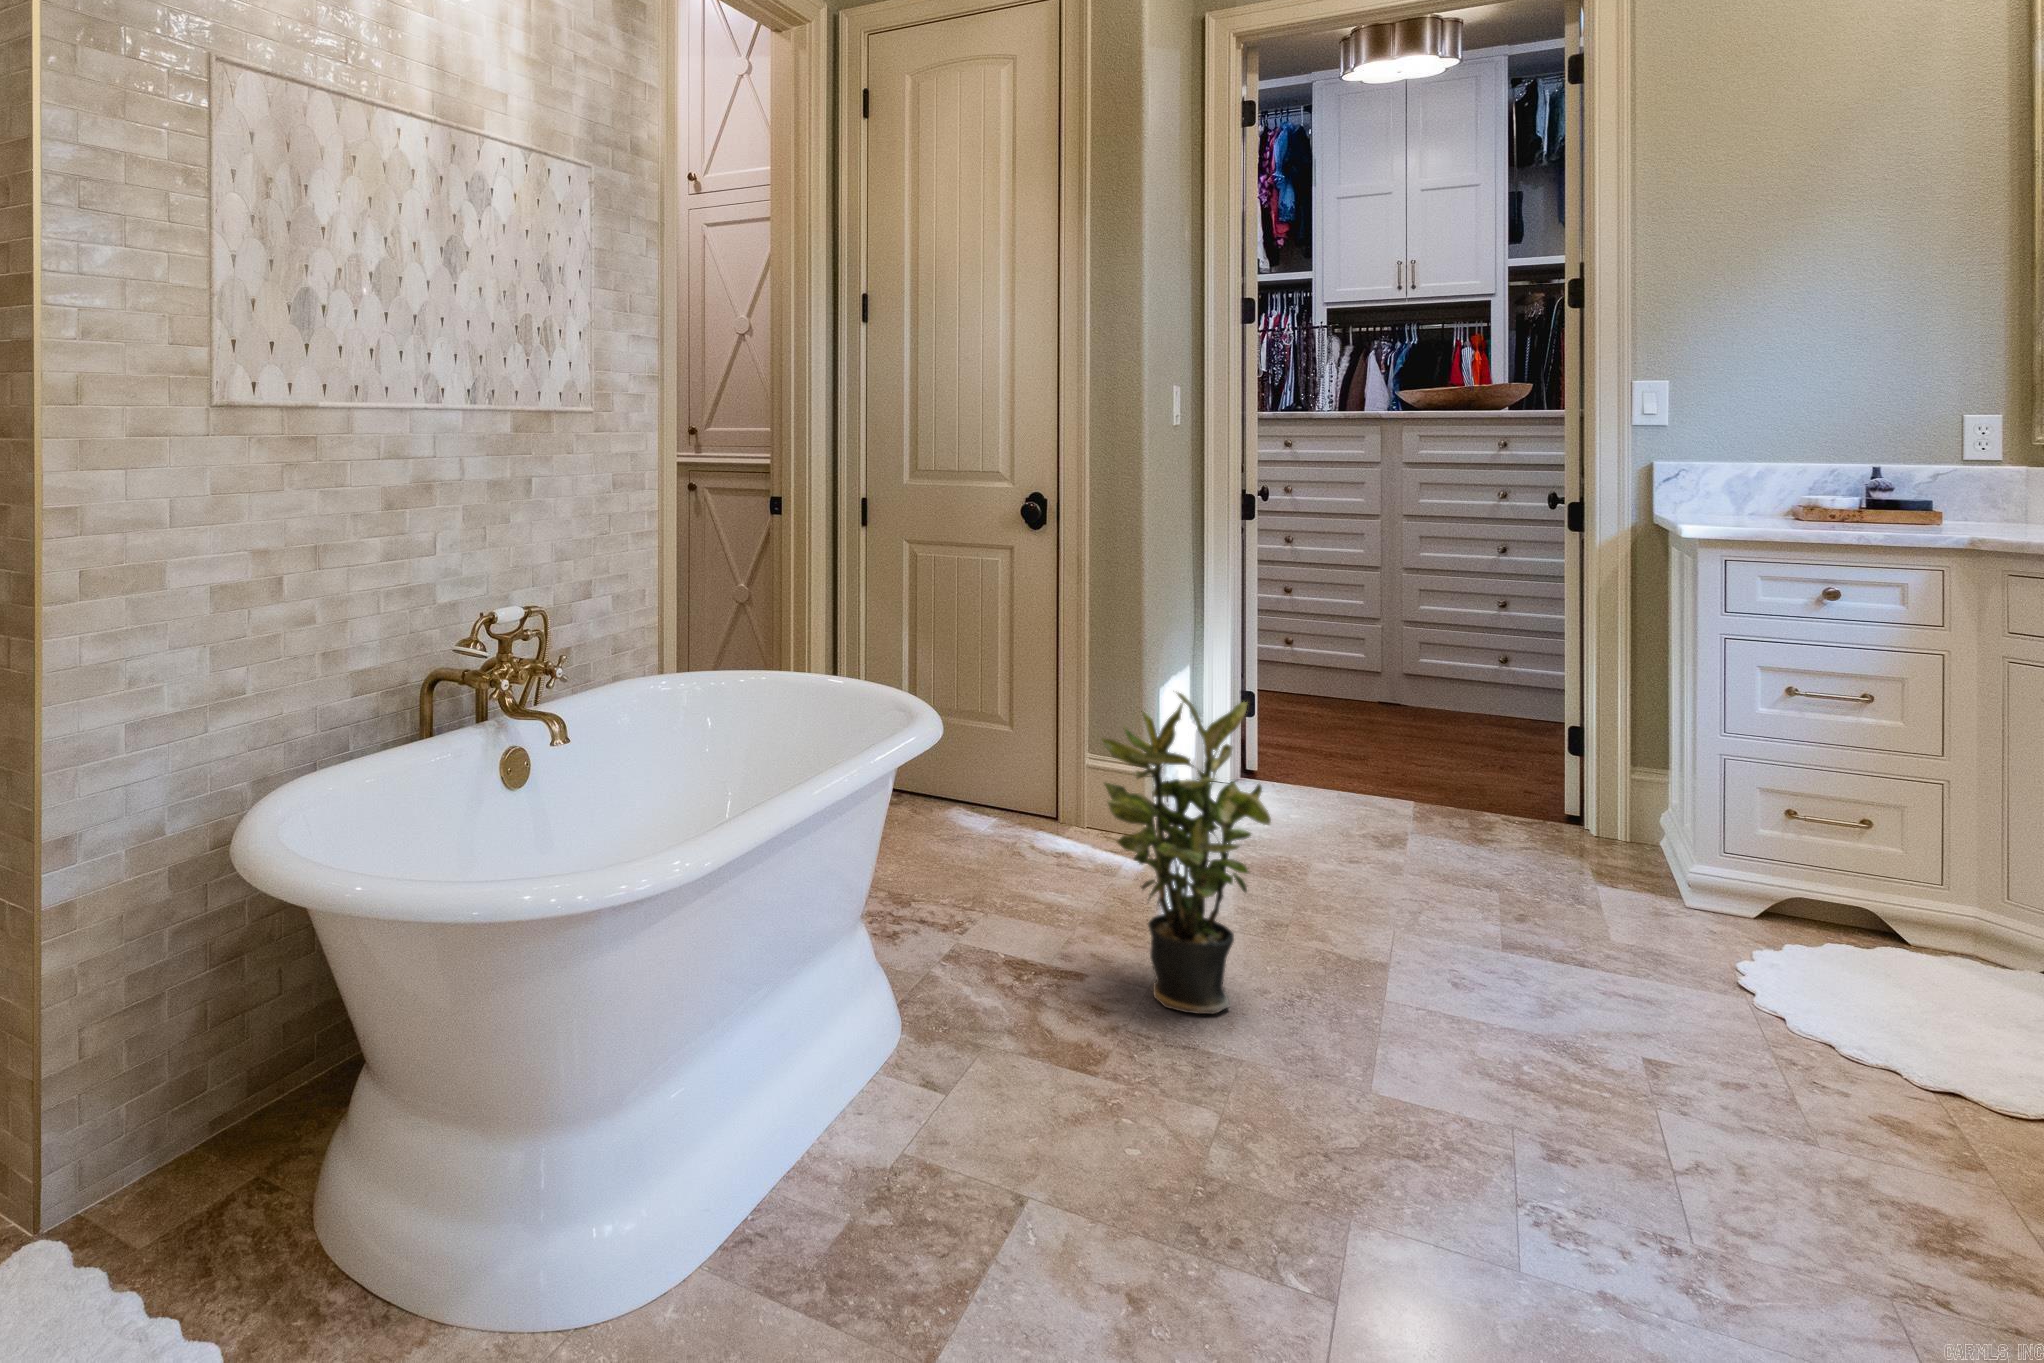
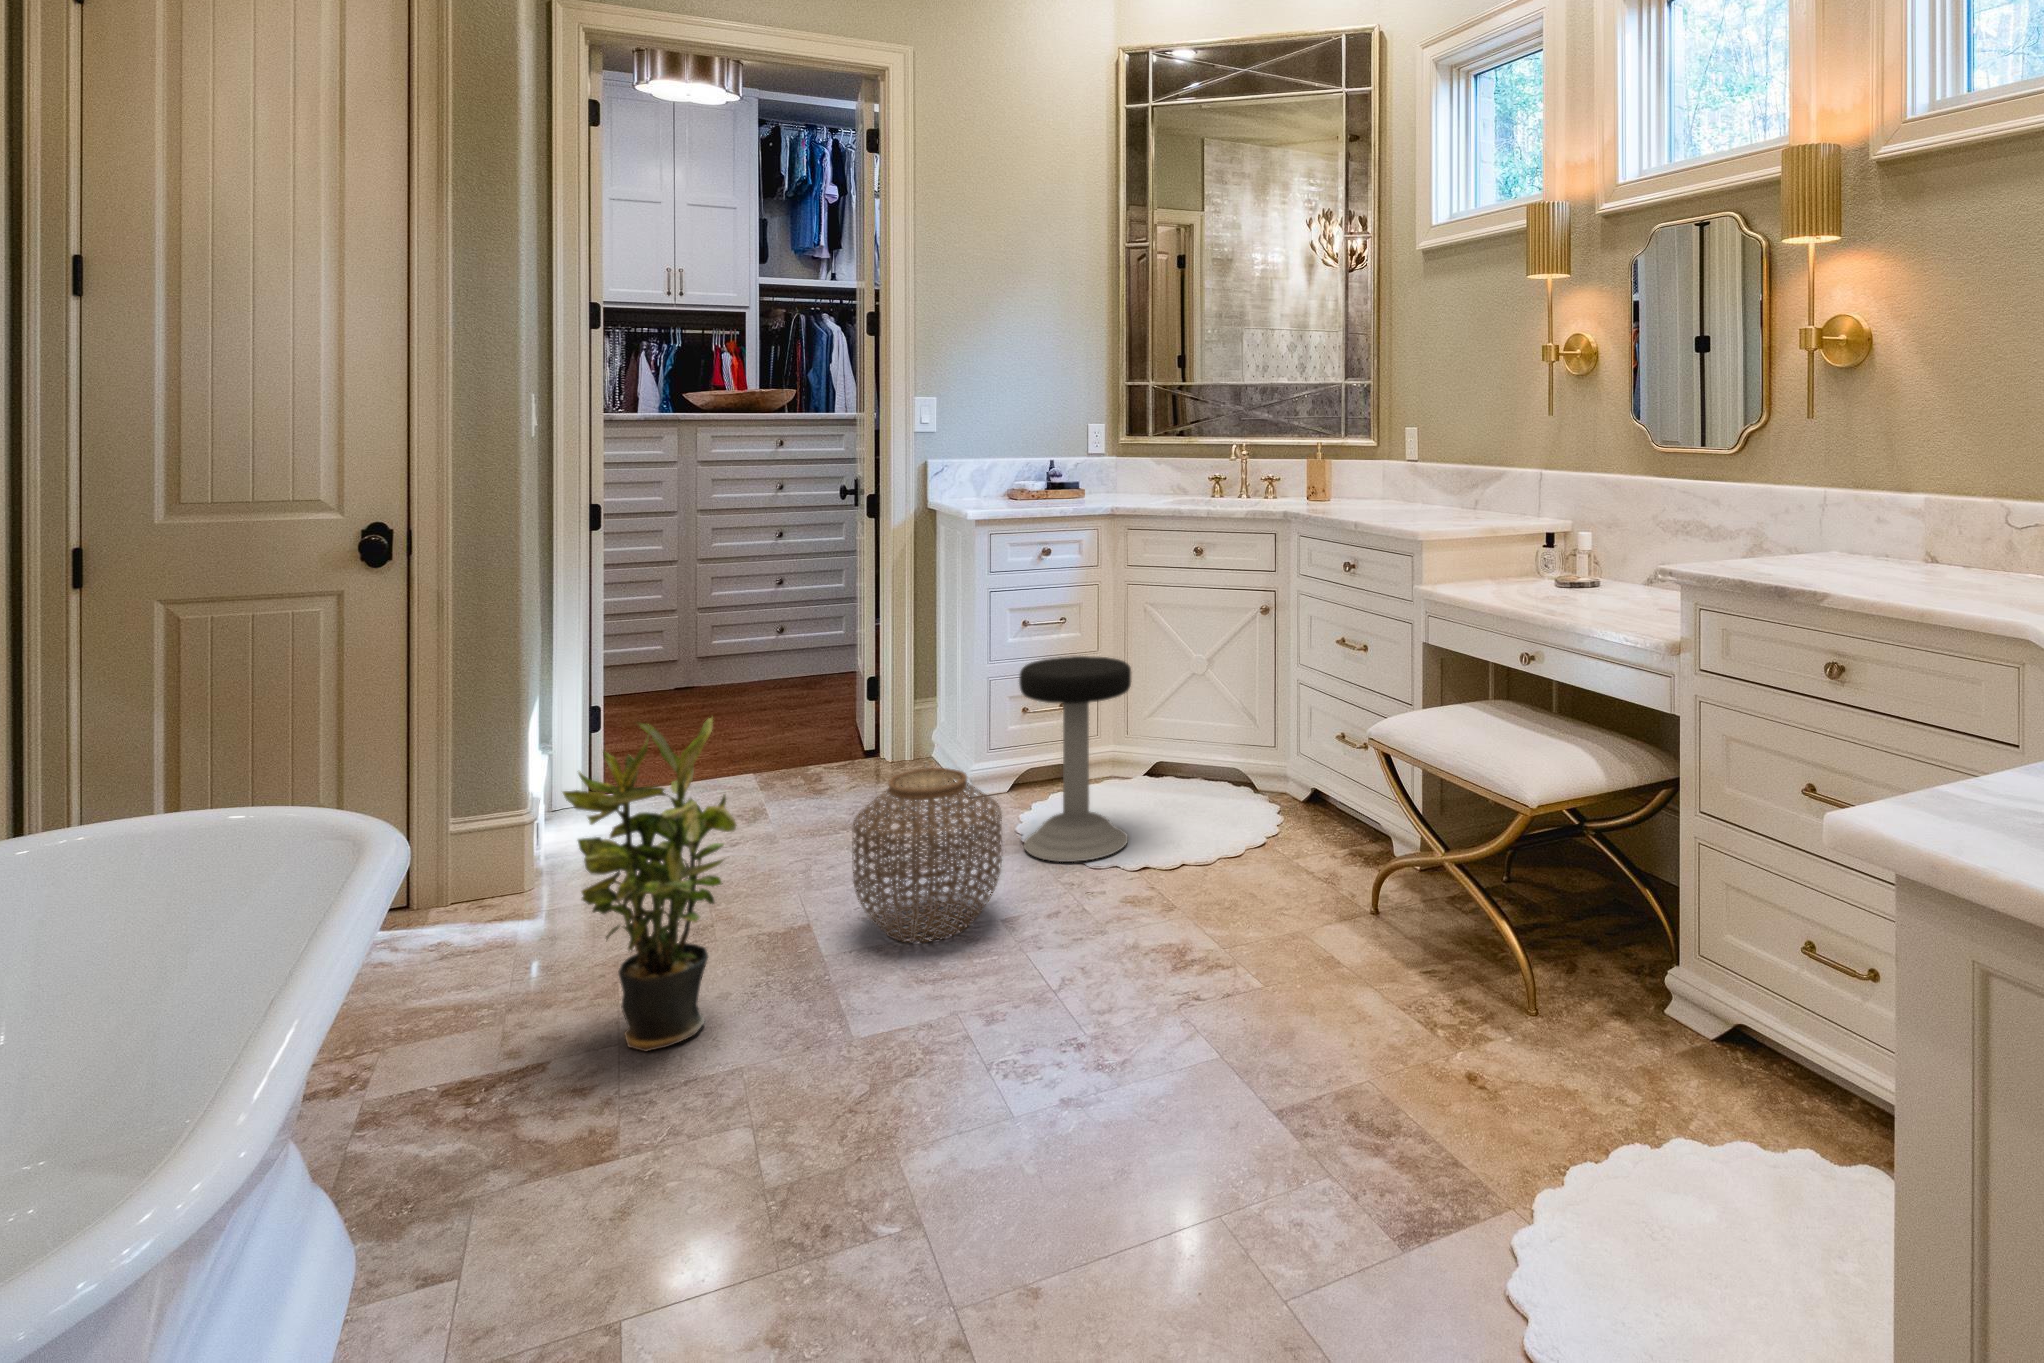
stool: none [1730,739,1951,1051] -> present [1019,656,1131,862]
woven basket: none [1428,827,1647,1047] -> present [852,768,1002,943]

